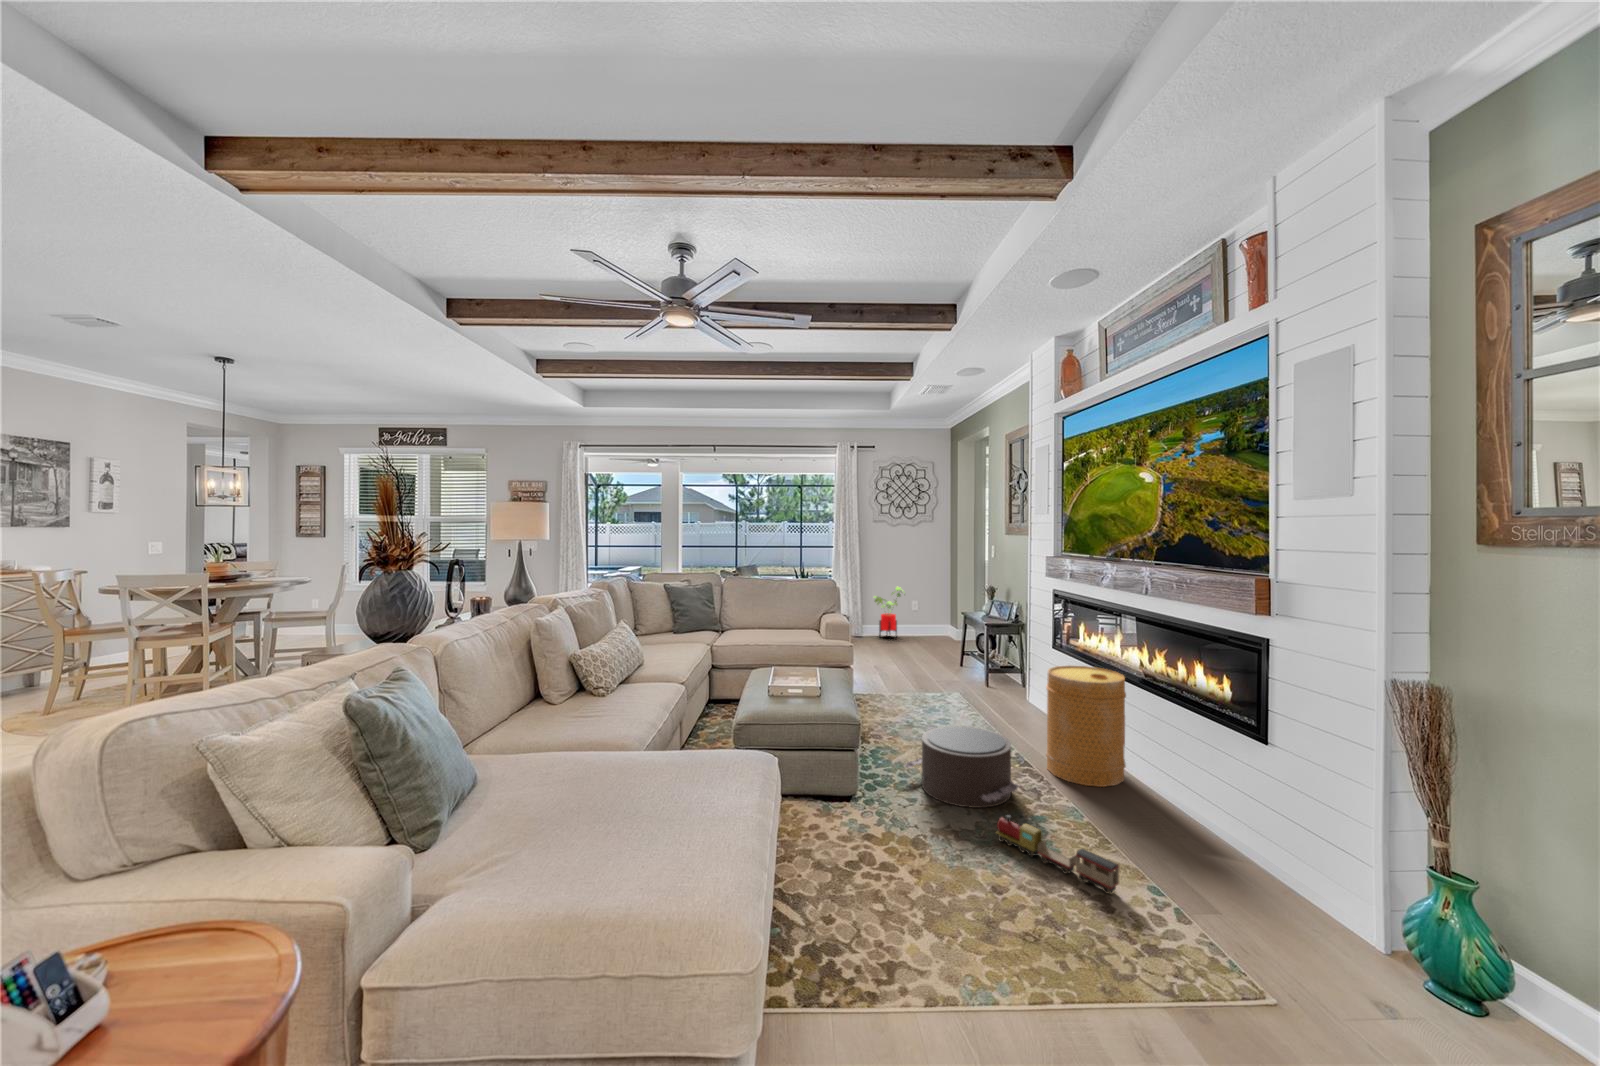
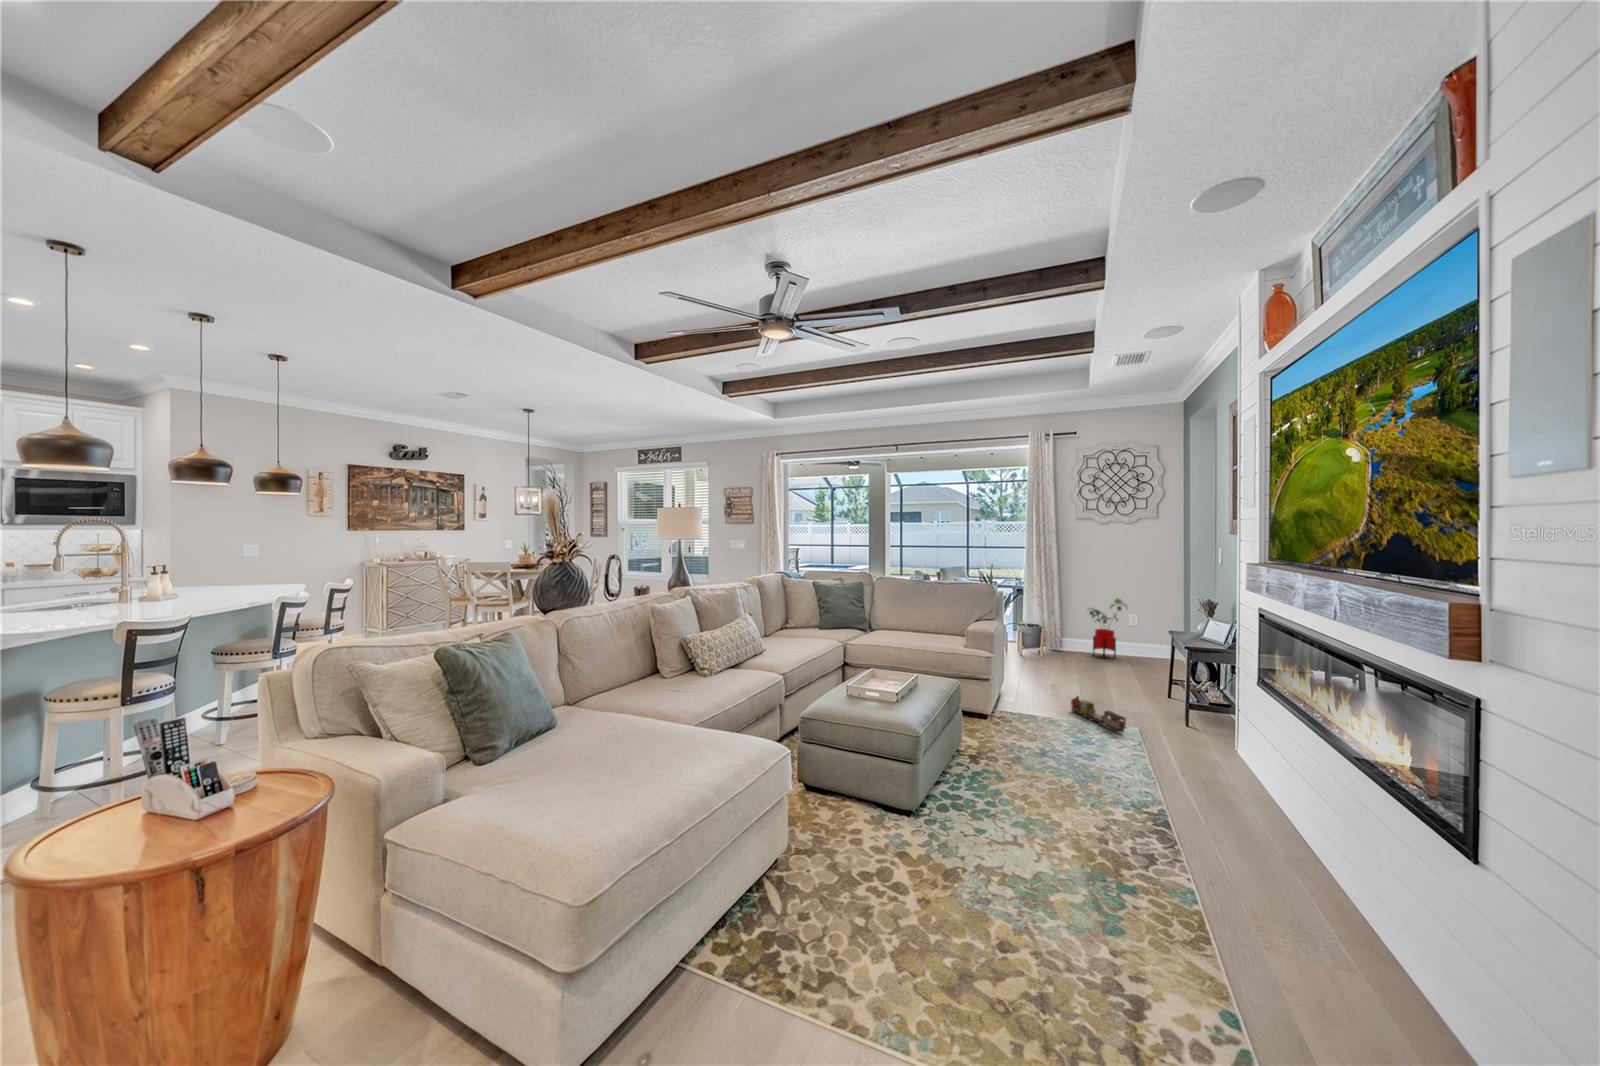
basket: present [1046,665,1126,787] -> none [1194,705,1317,873]
pouf: present [904,726,1019,808] -> none [994,755,1124,858]
toy train: present [996,815,1119,893] -> present [1071,696,1126,733]

